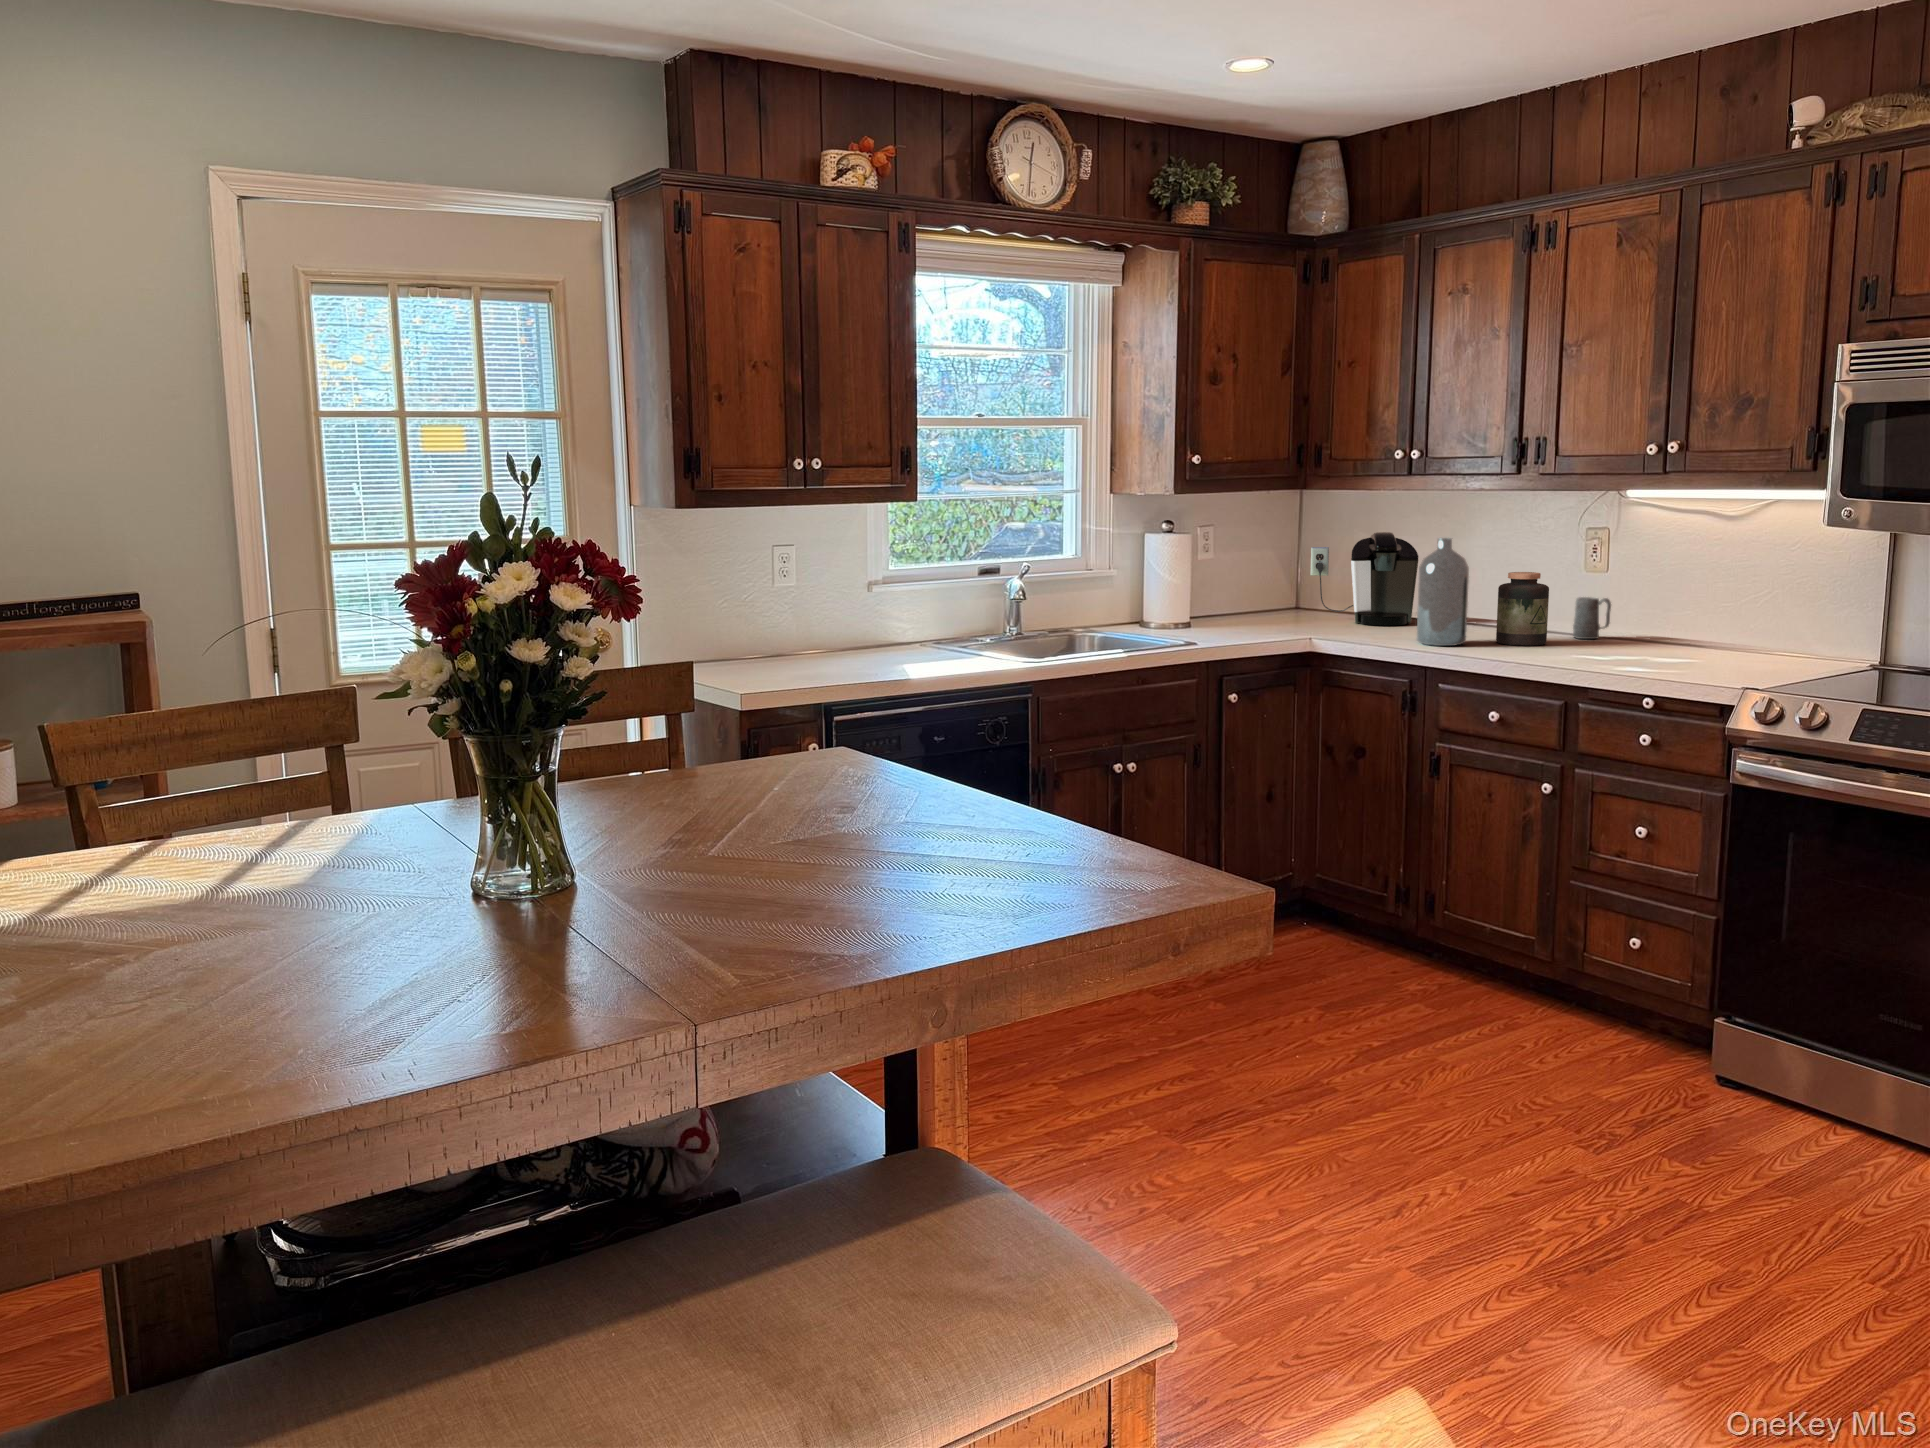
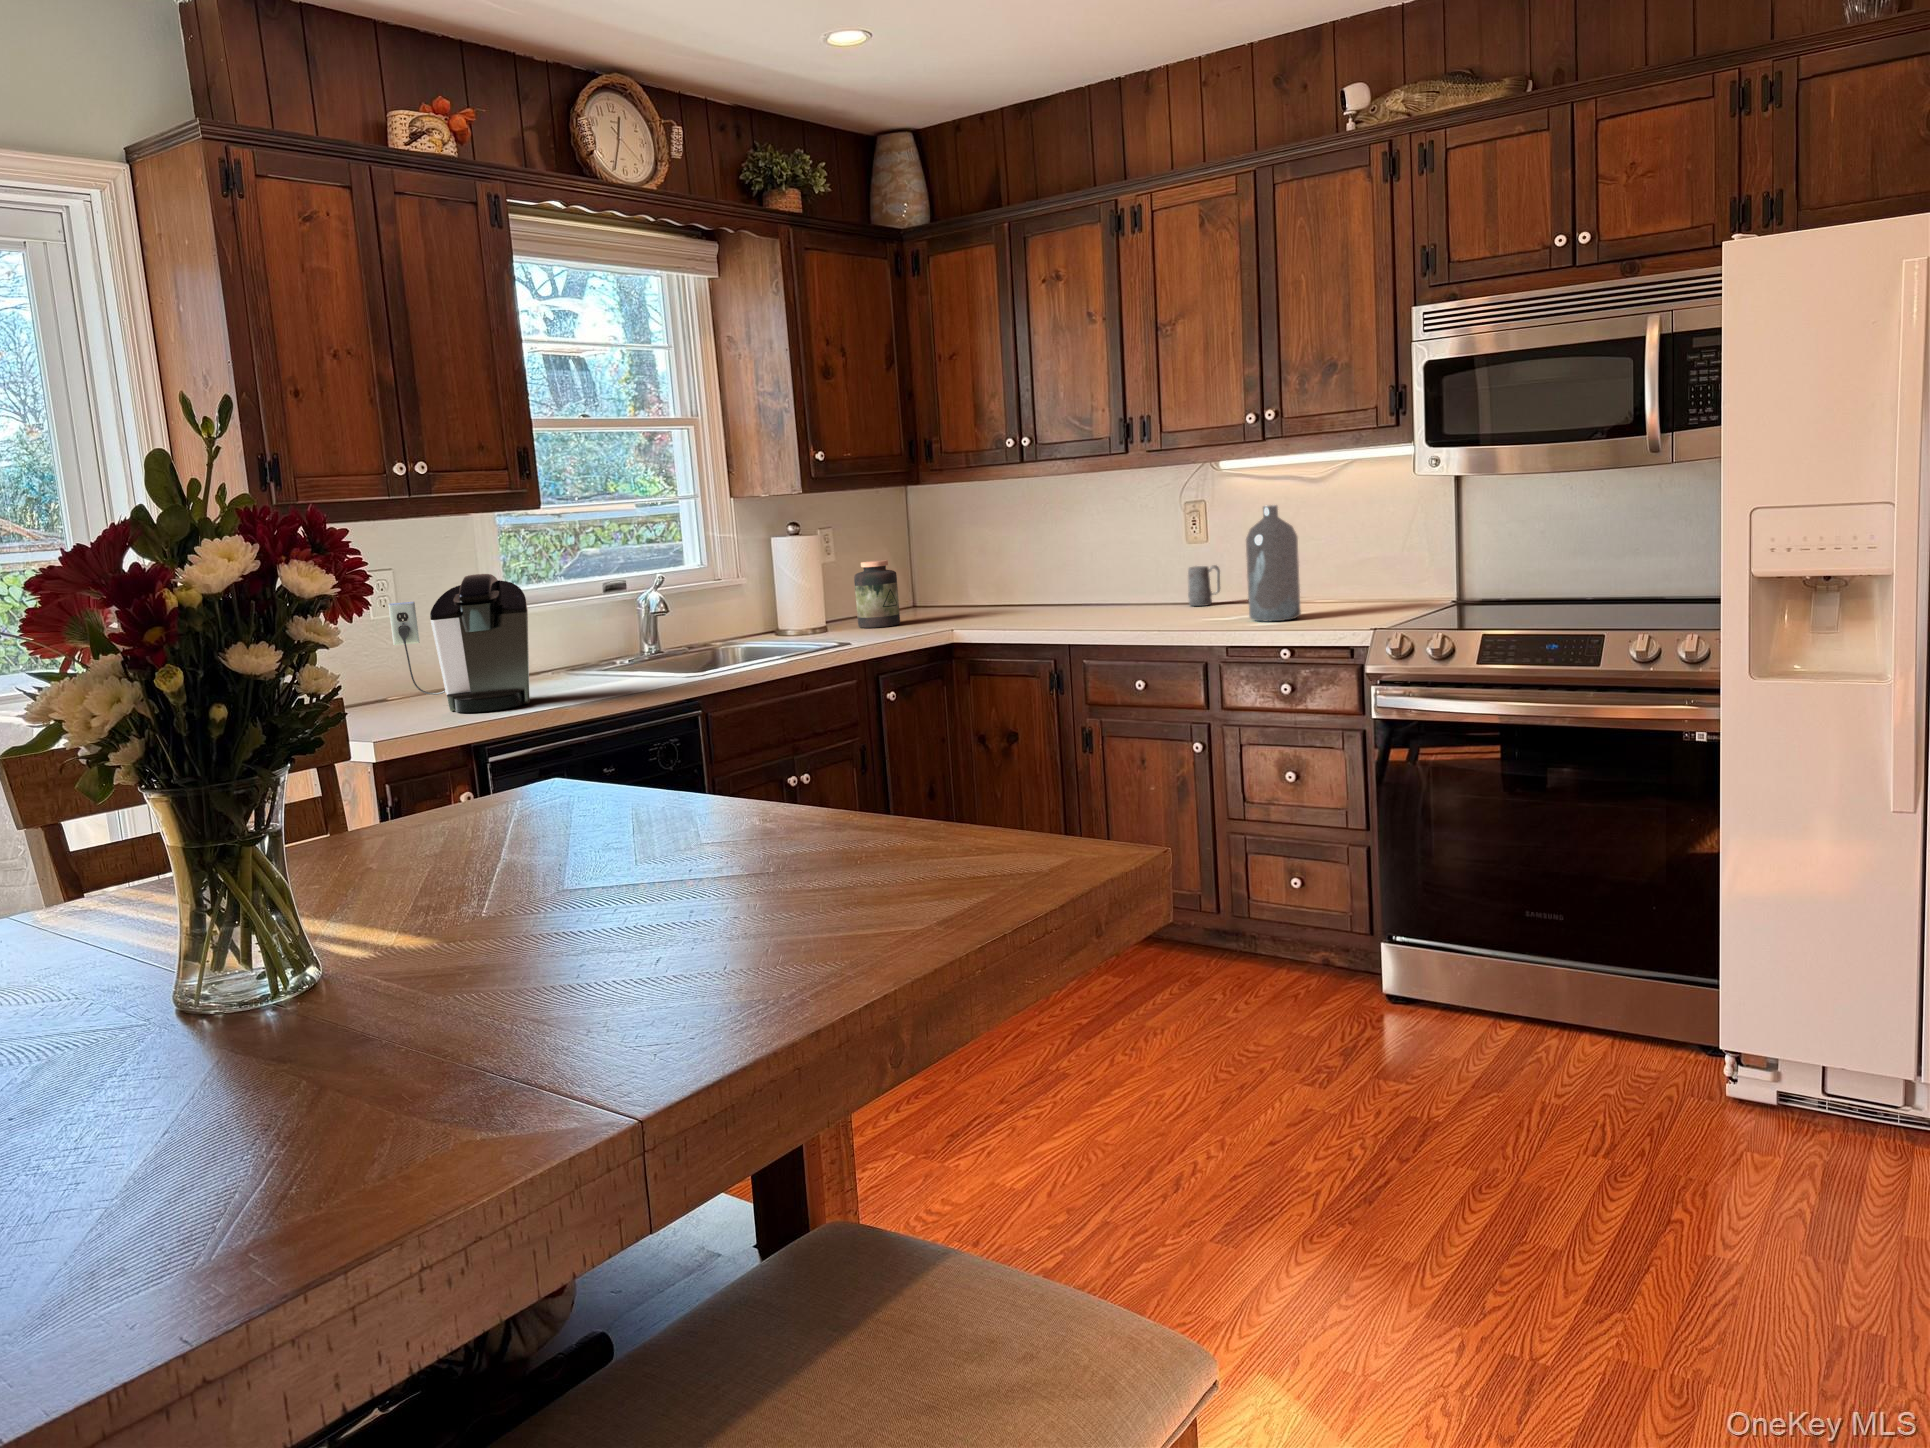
coffee maker: present [1311,532,1418,626] -> present [388,574,530,712]
bottle: present [1416,538,1469,646] -> present [1246,505,1301,621]
jar: present [1496,572,1549,646] -> present [854,560,900,628]

